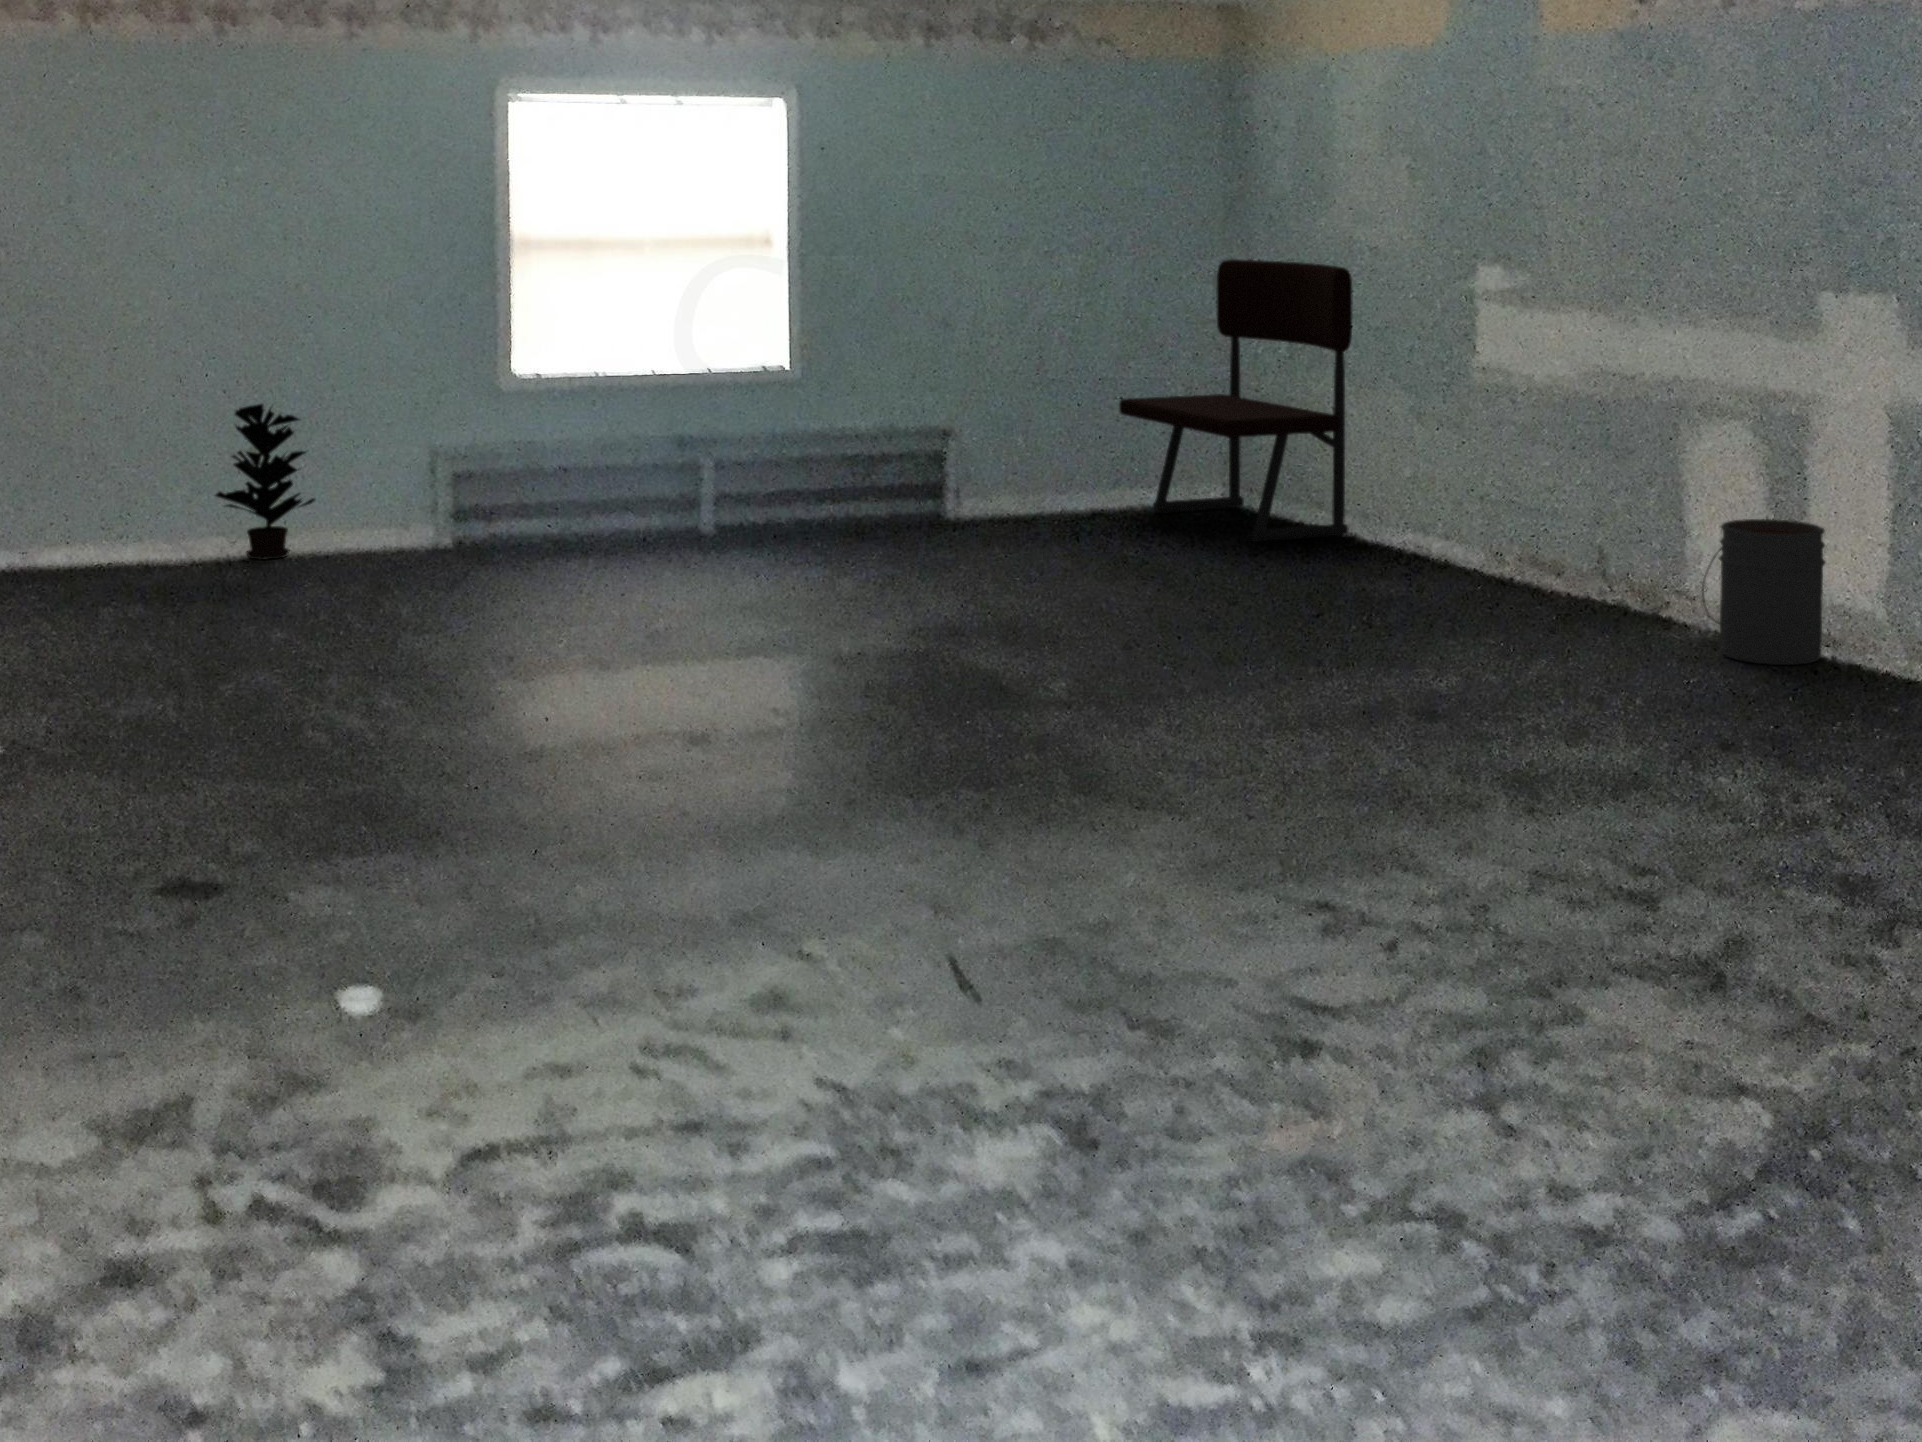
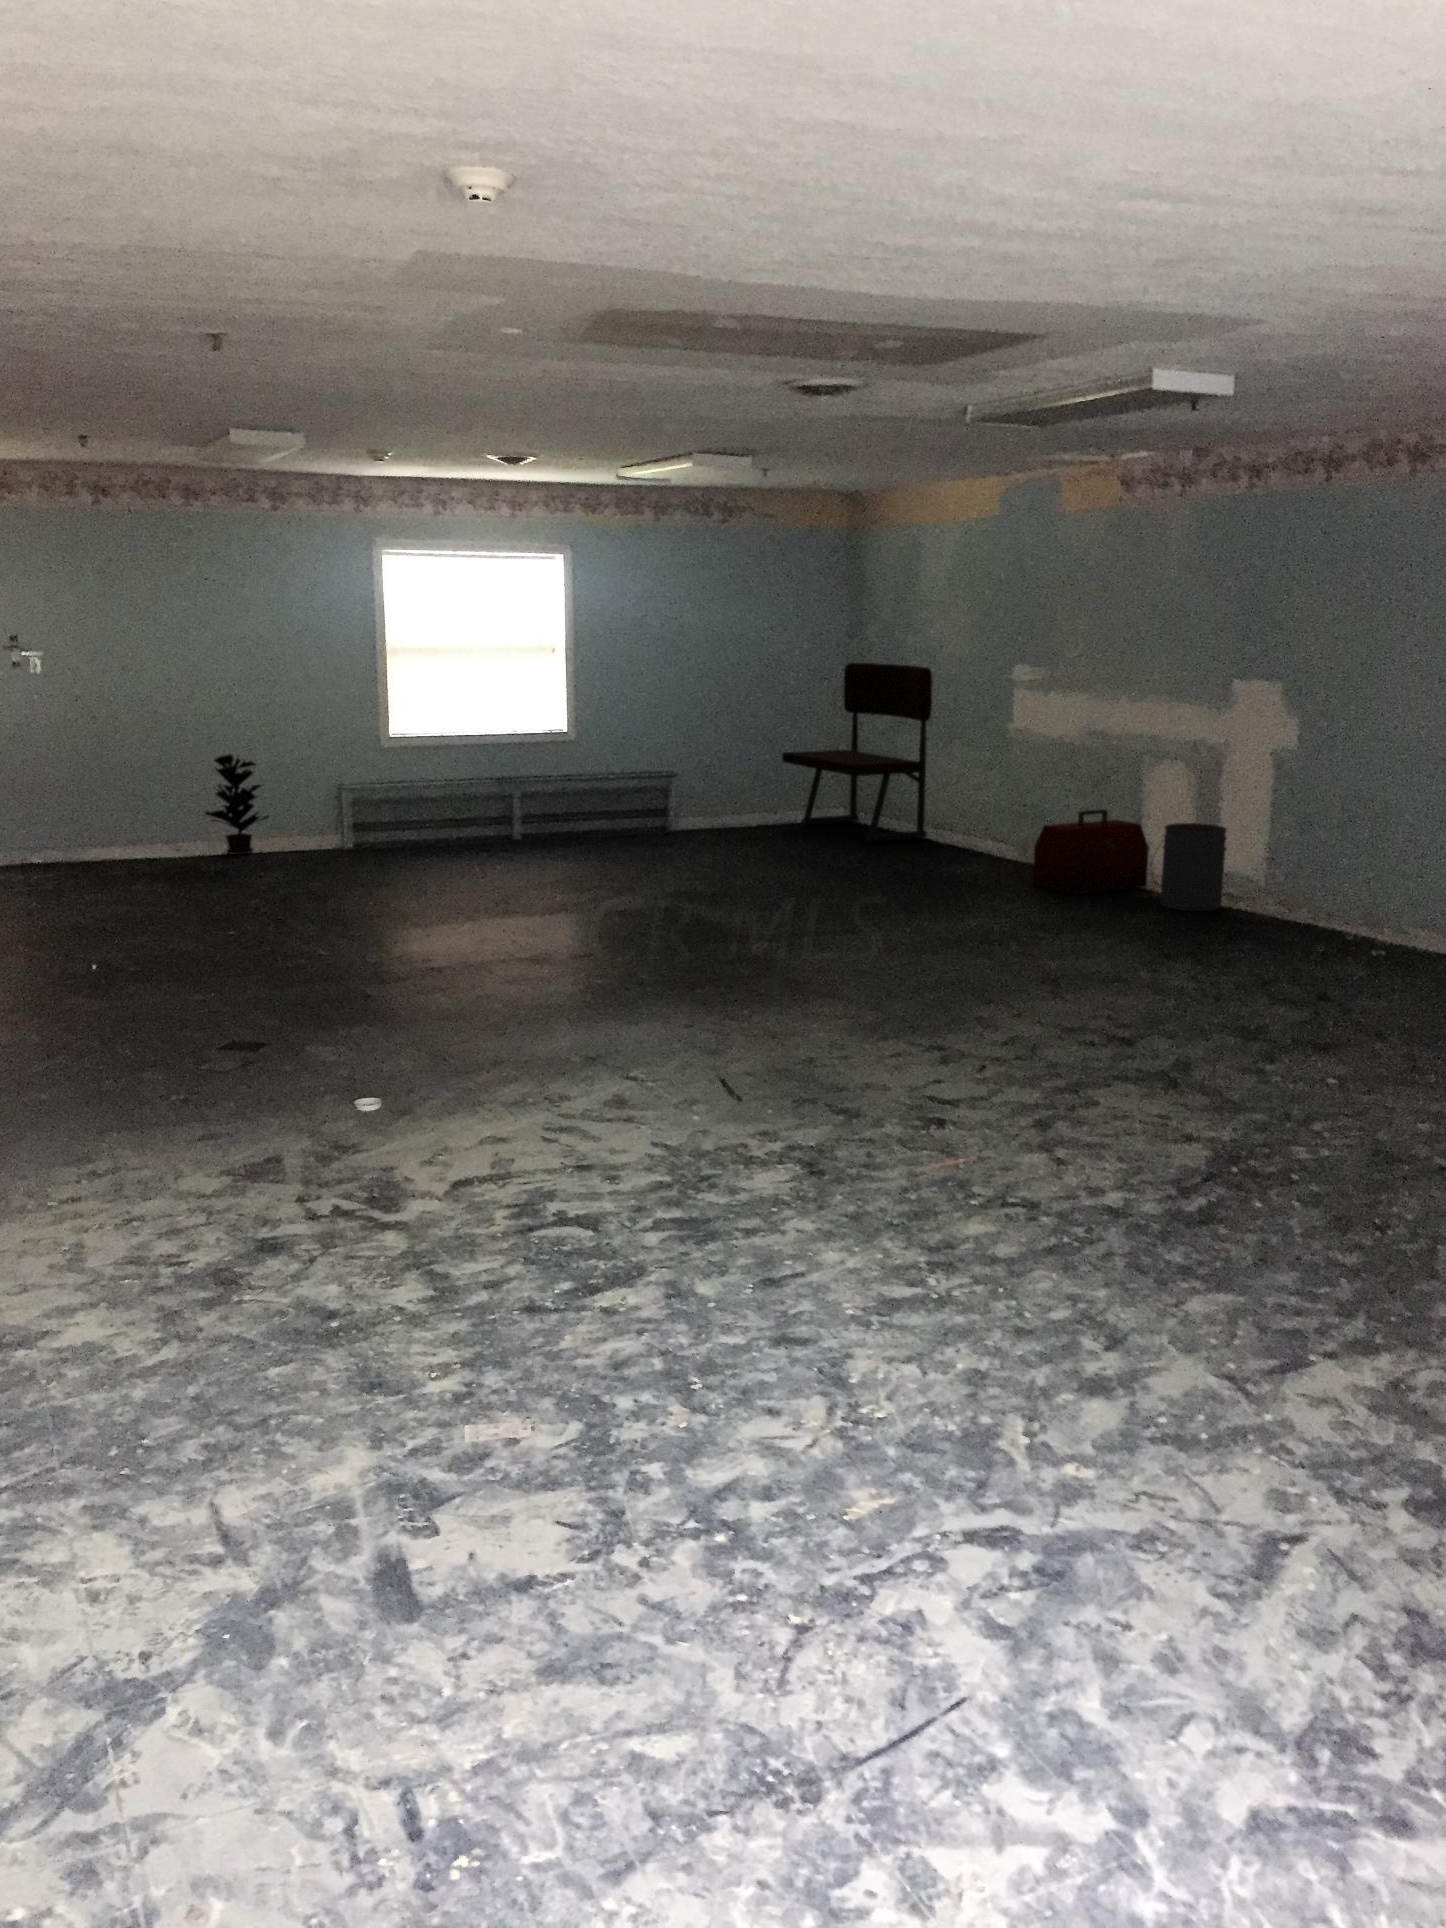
toolbox: none [1512,495,1700,635] -> present [1033,809,1149,895]

